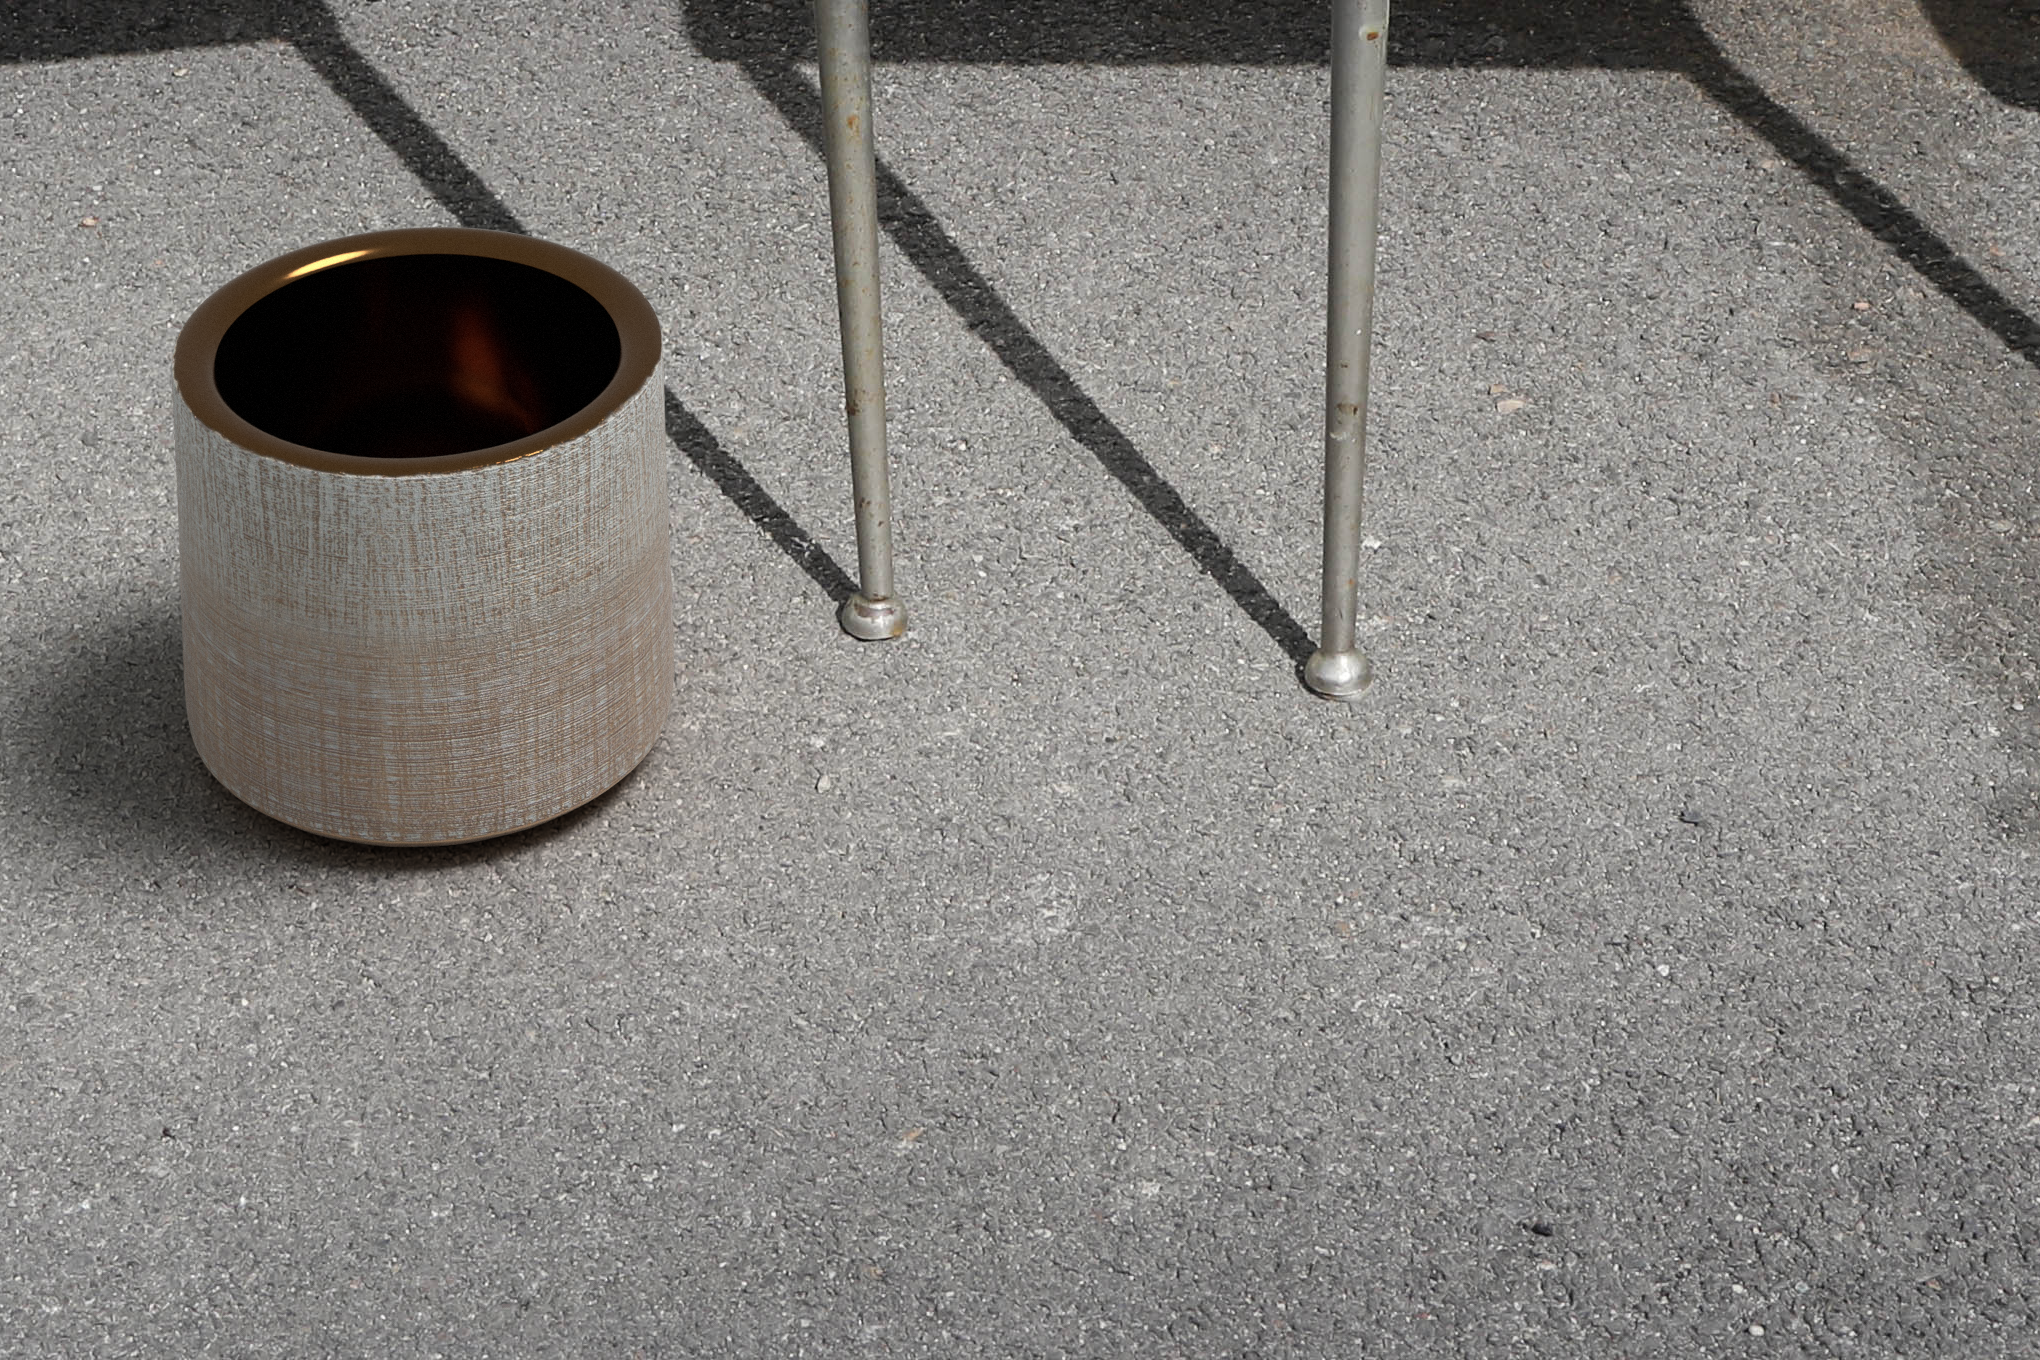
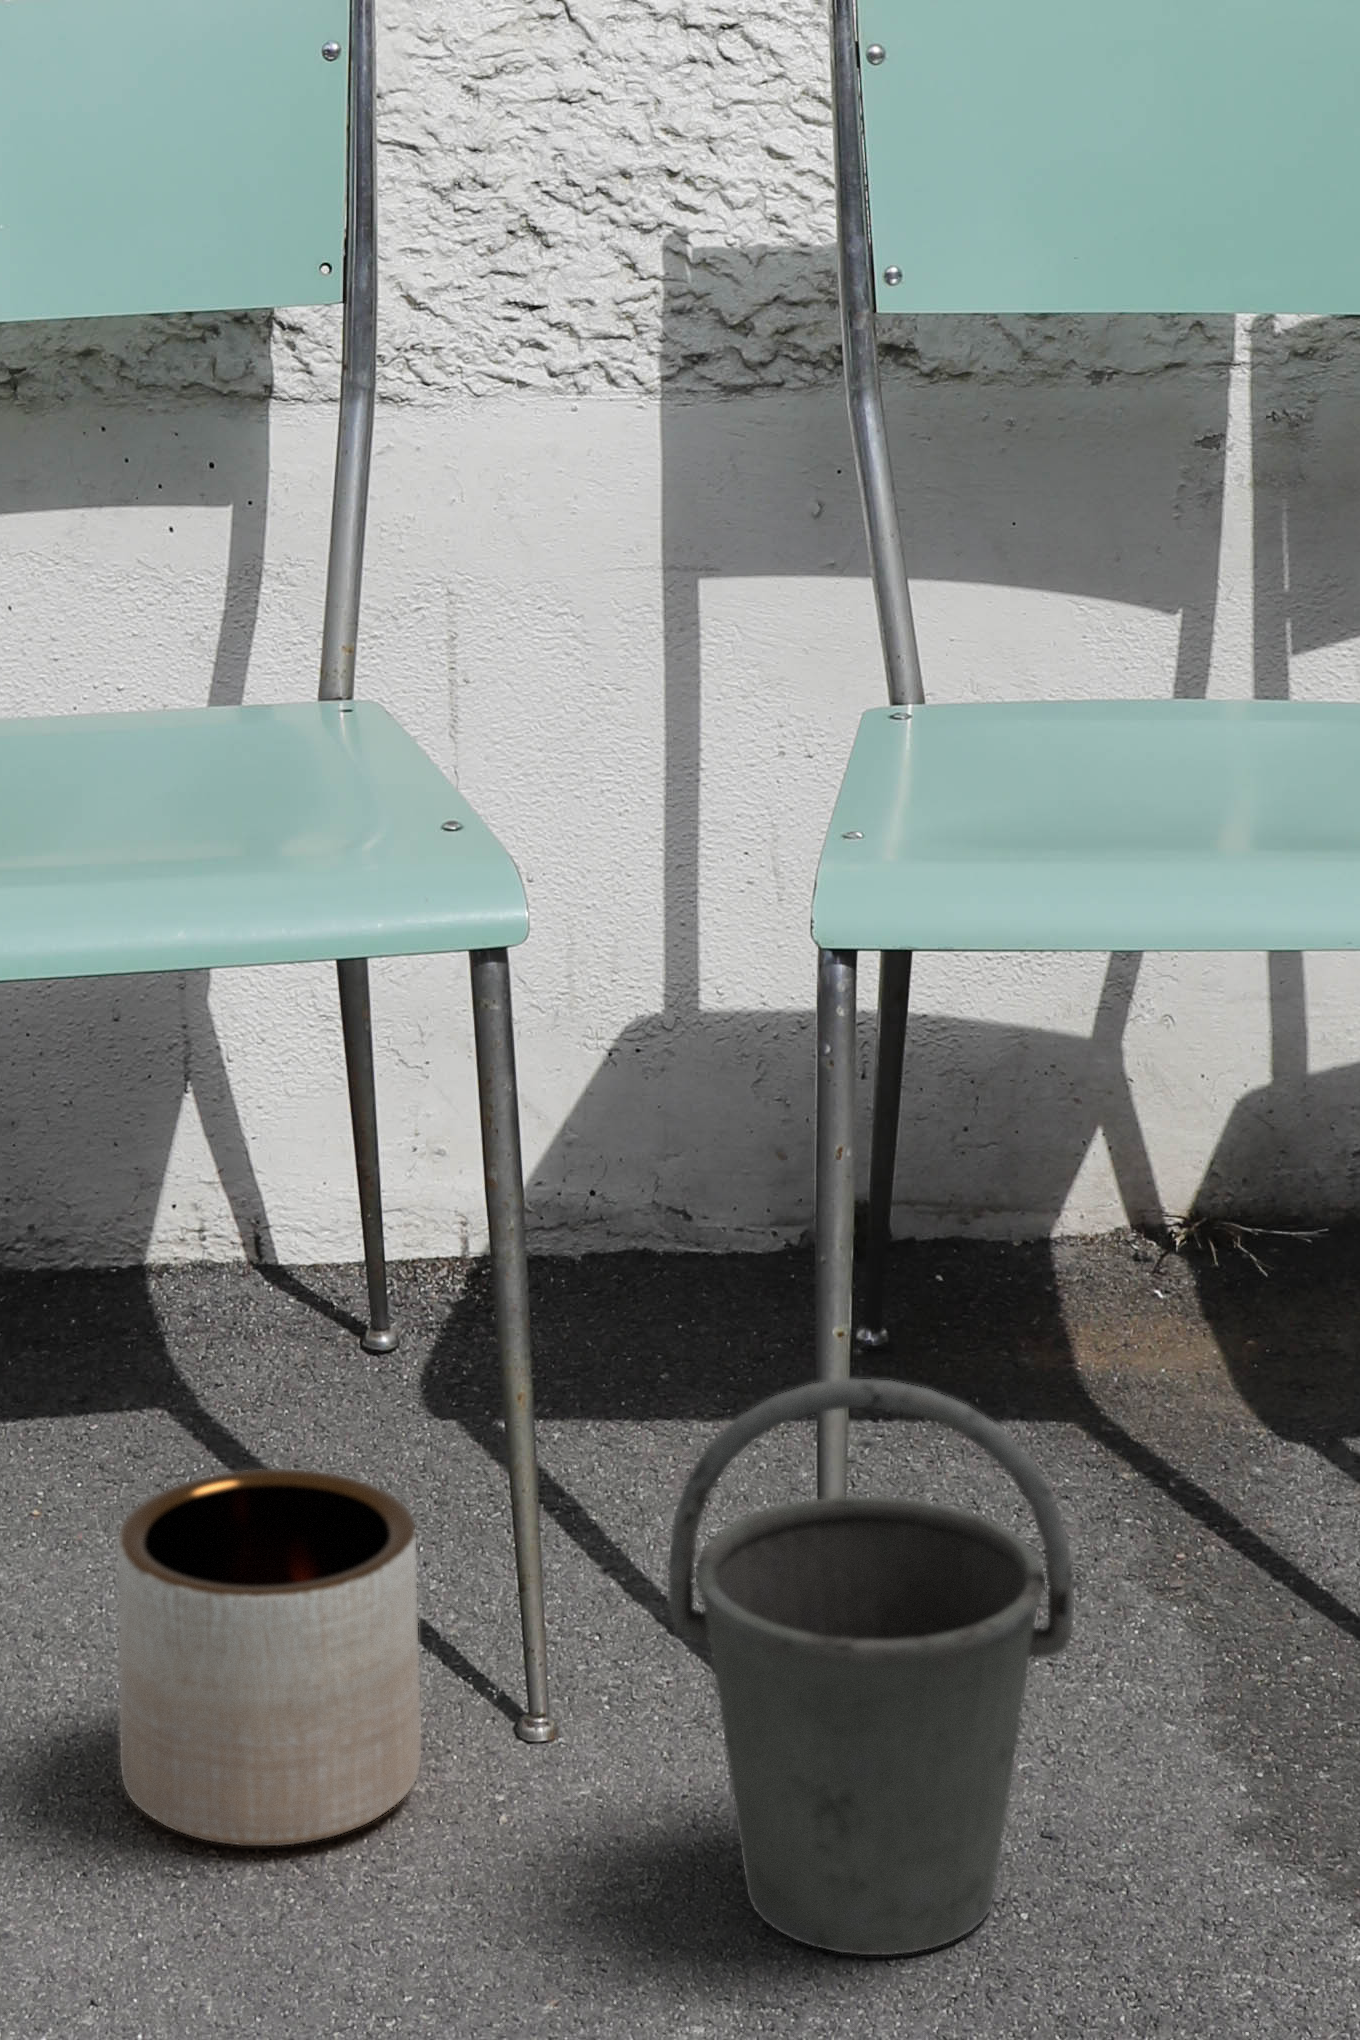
bucket: none [1084,152,1773,1066] -> present [668,1379,1074,1955]

